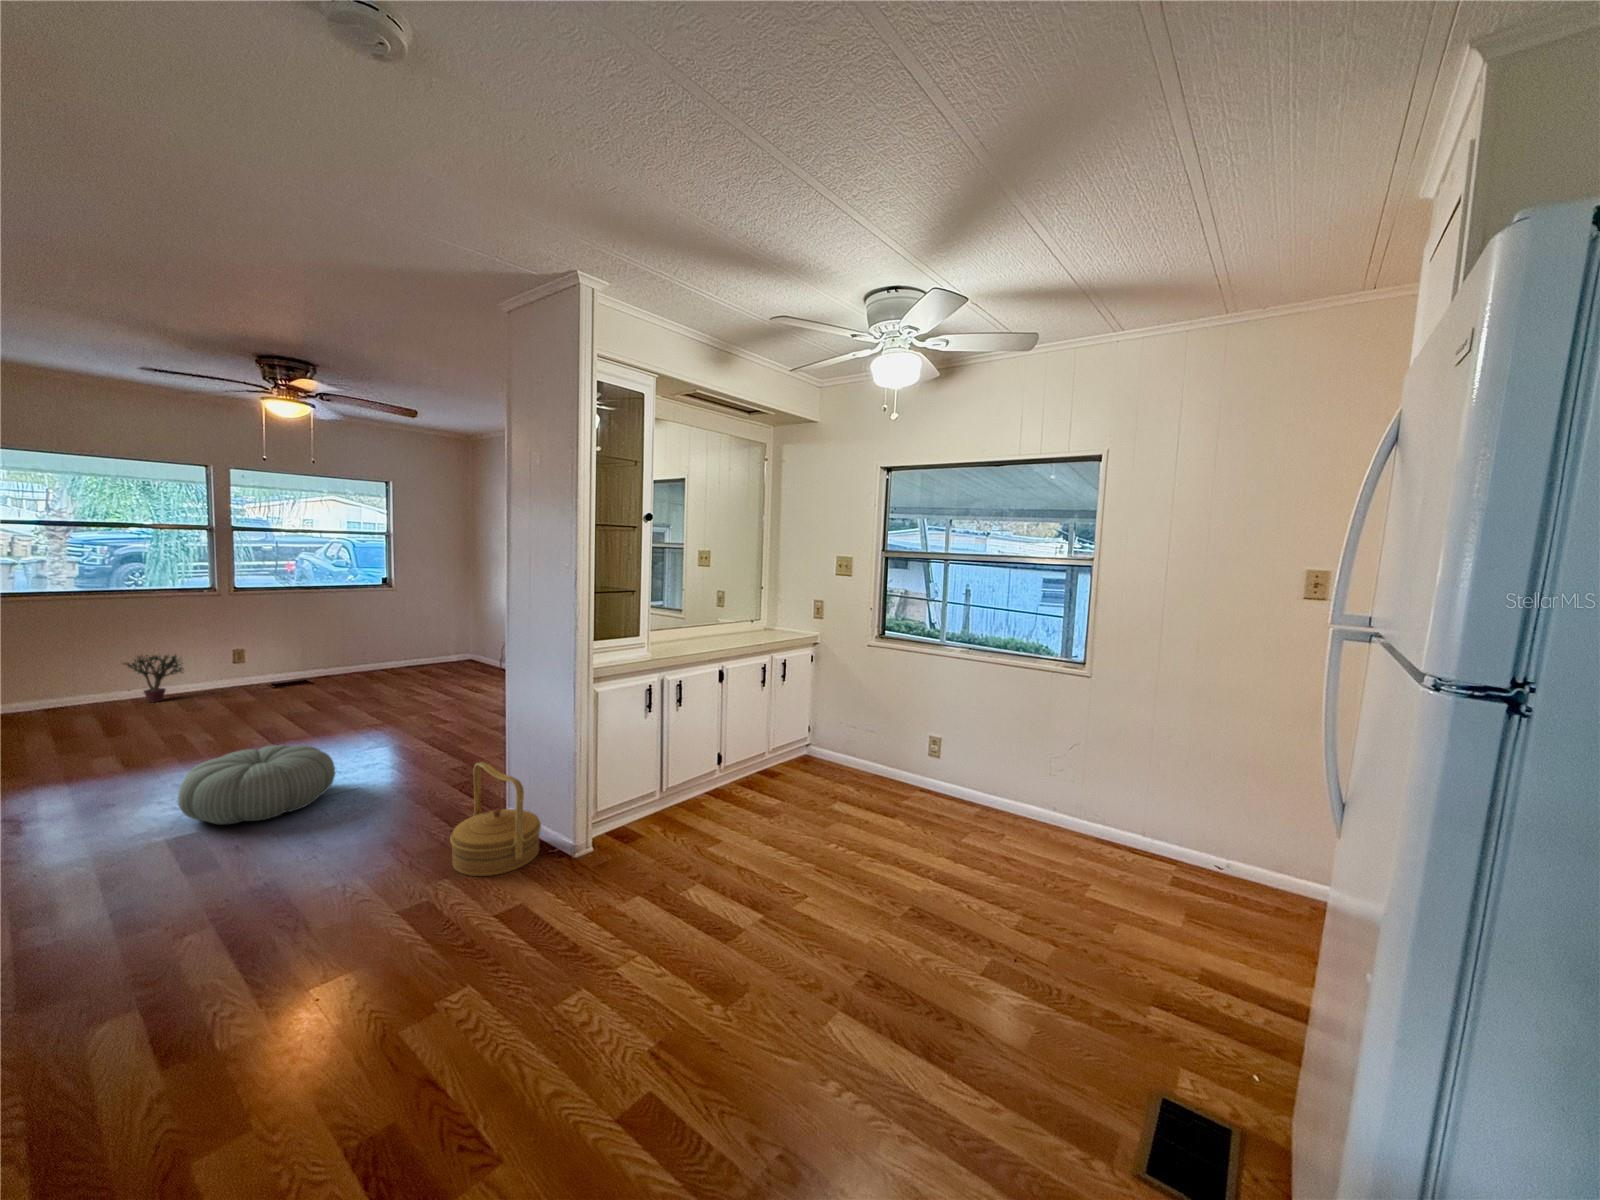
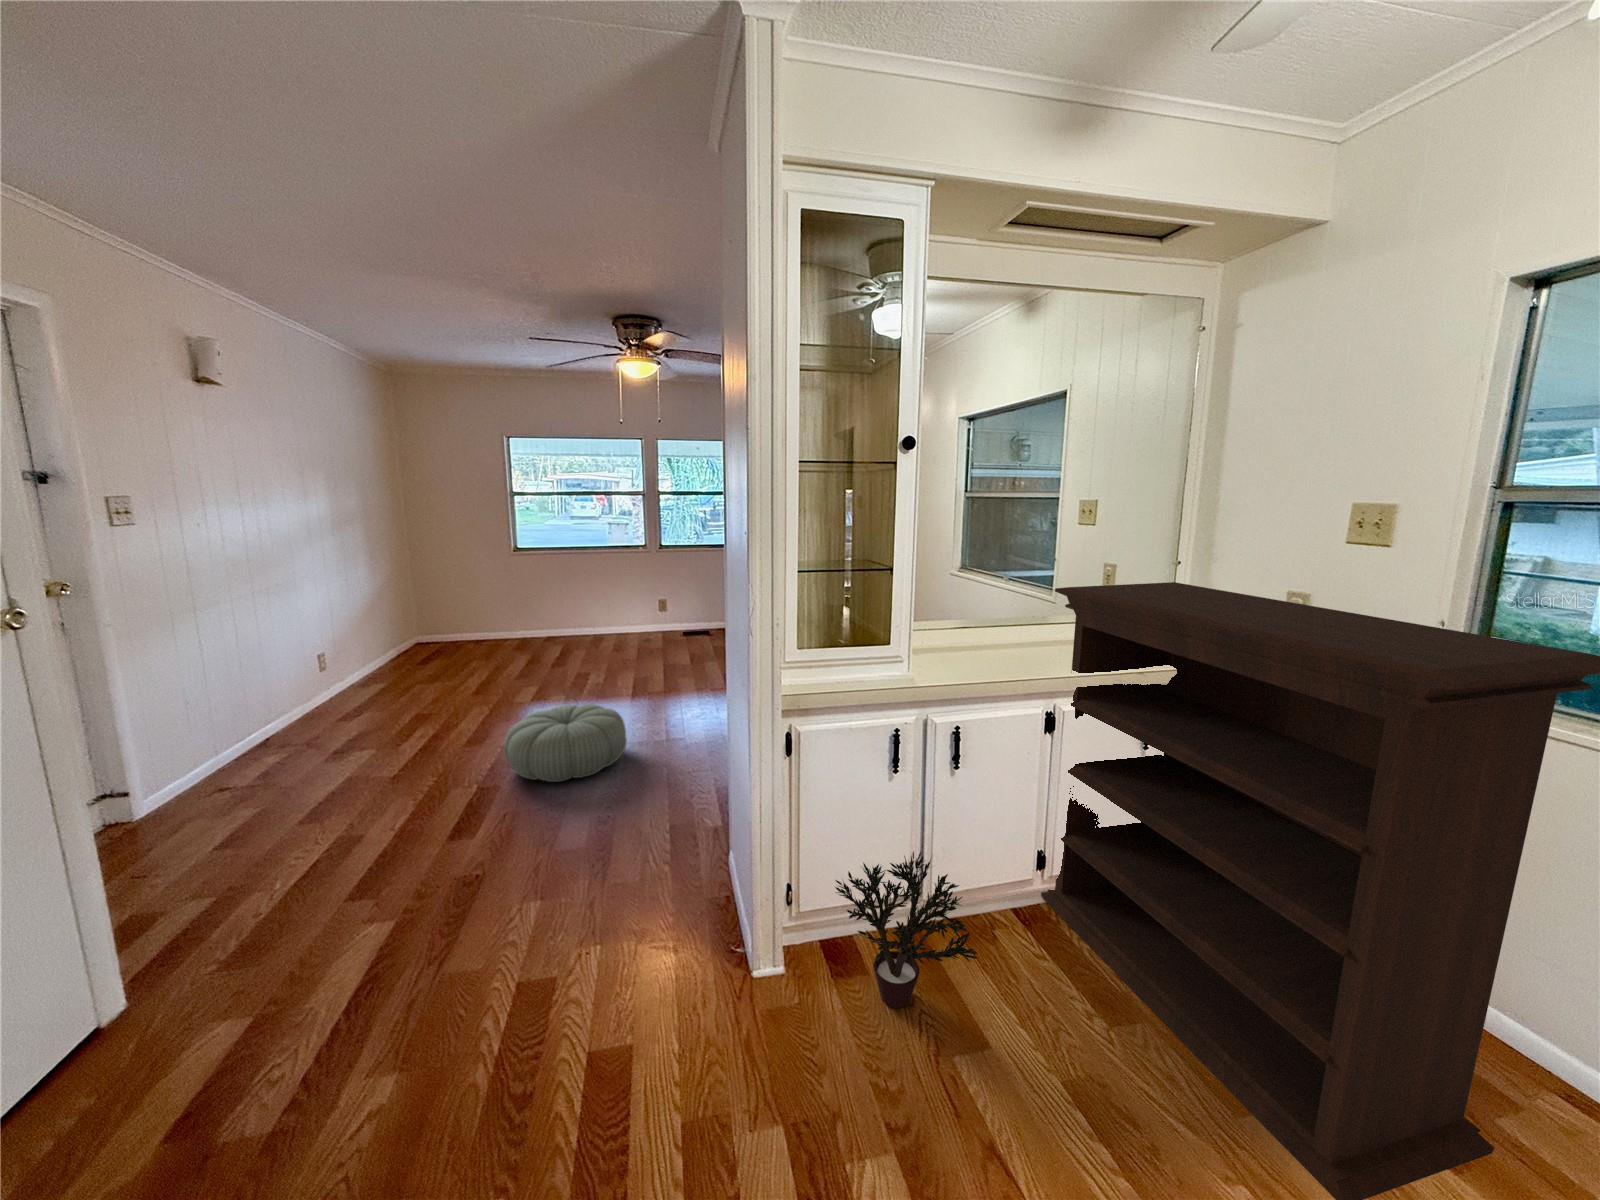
bookshelf: none [718,598,914,835] -> present [1041,582,1600,1200]
potted plant: present [124,654,184,702] -> present [835,852,977,1008]
woven basket: present [450,762,541,876] -> none [618,790,732,963]

